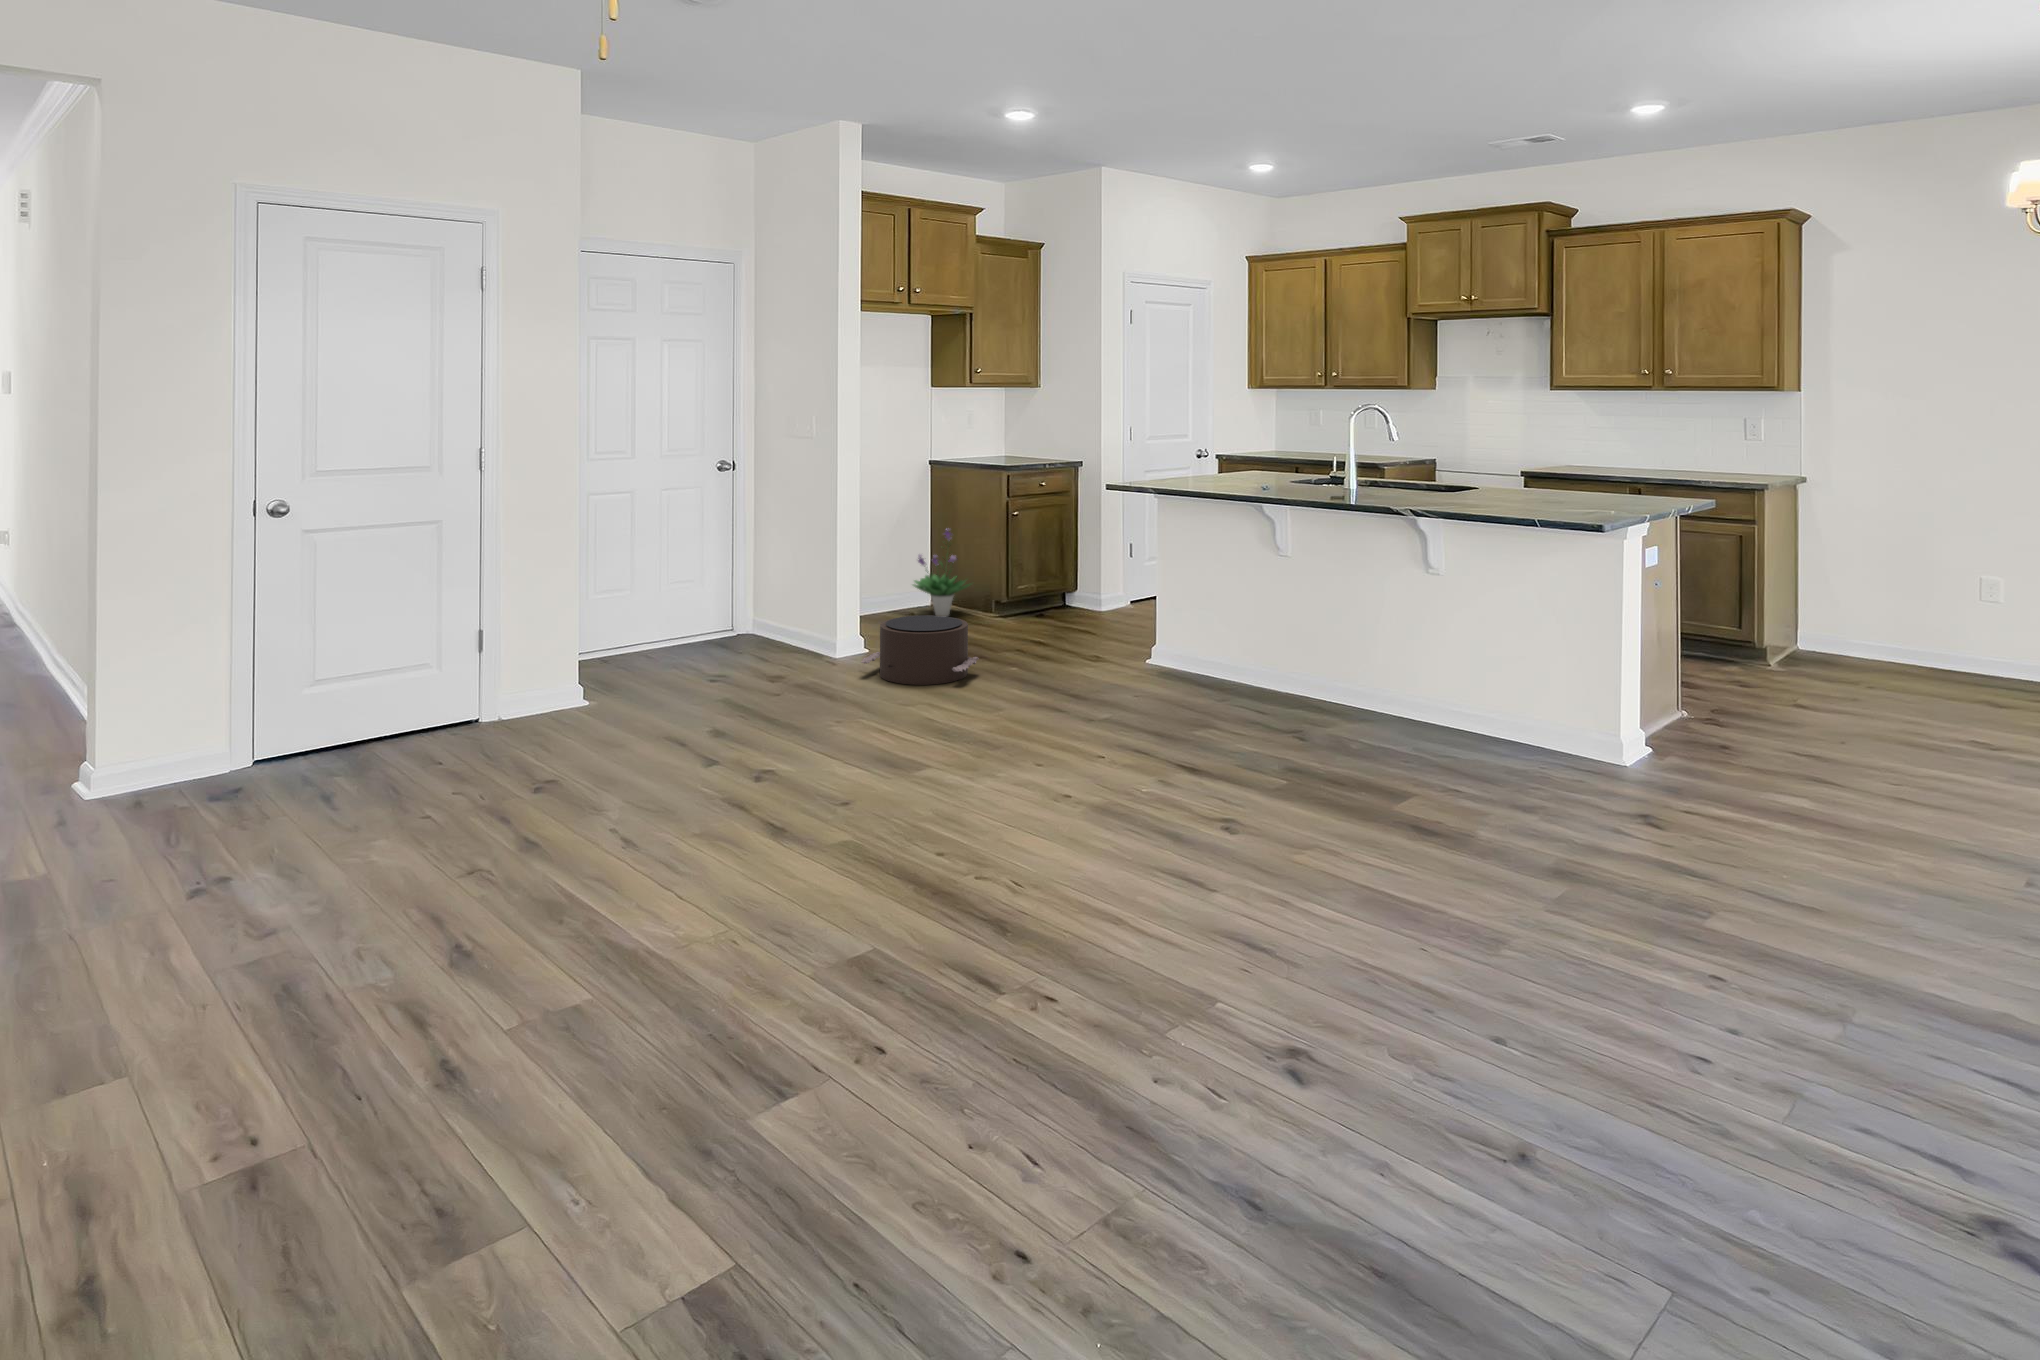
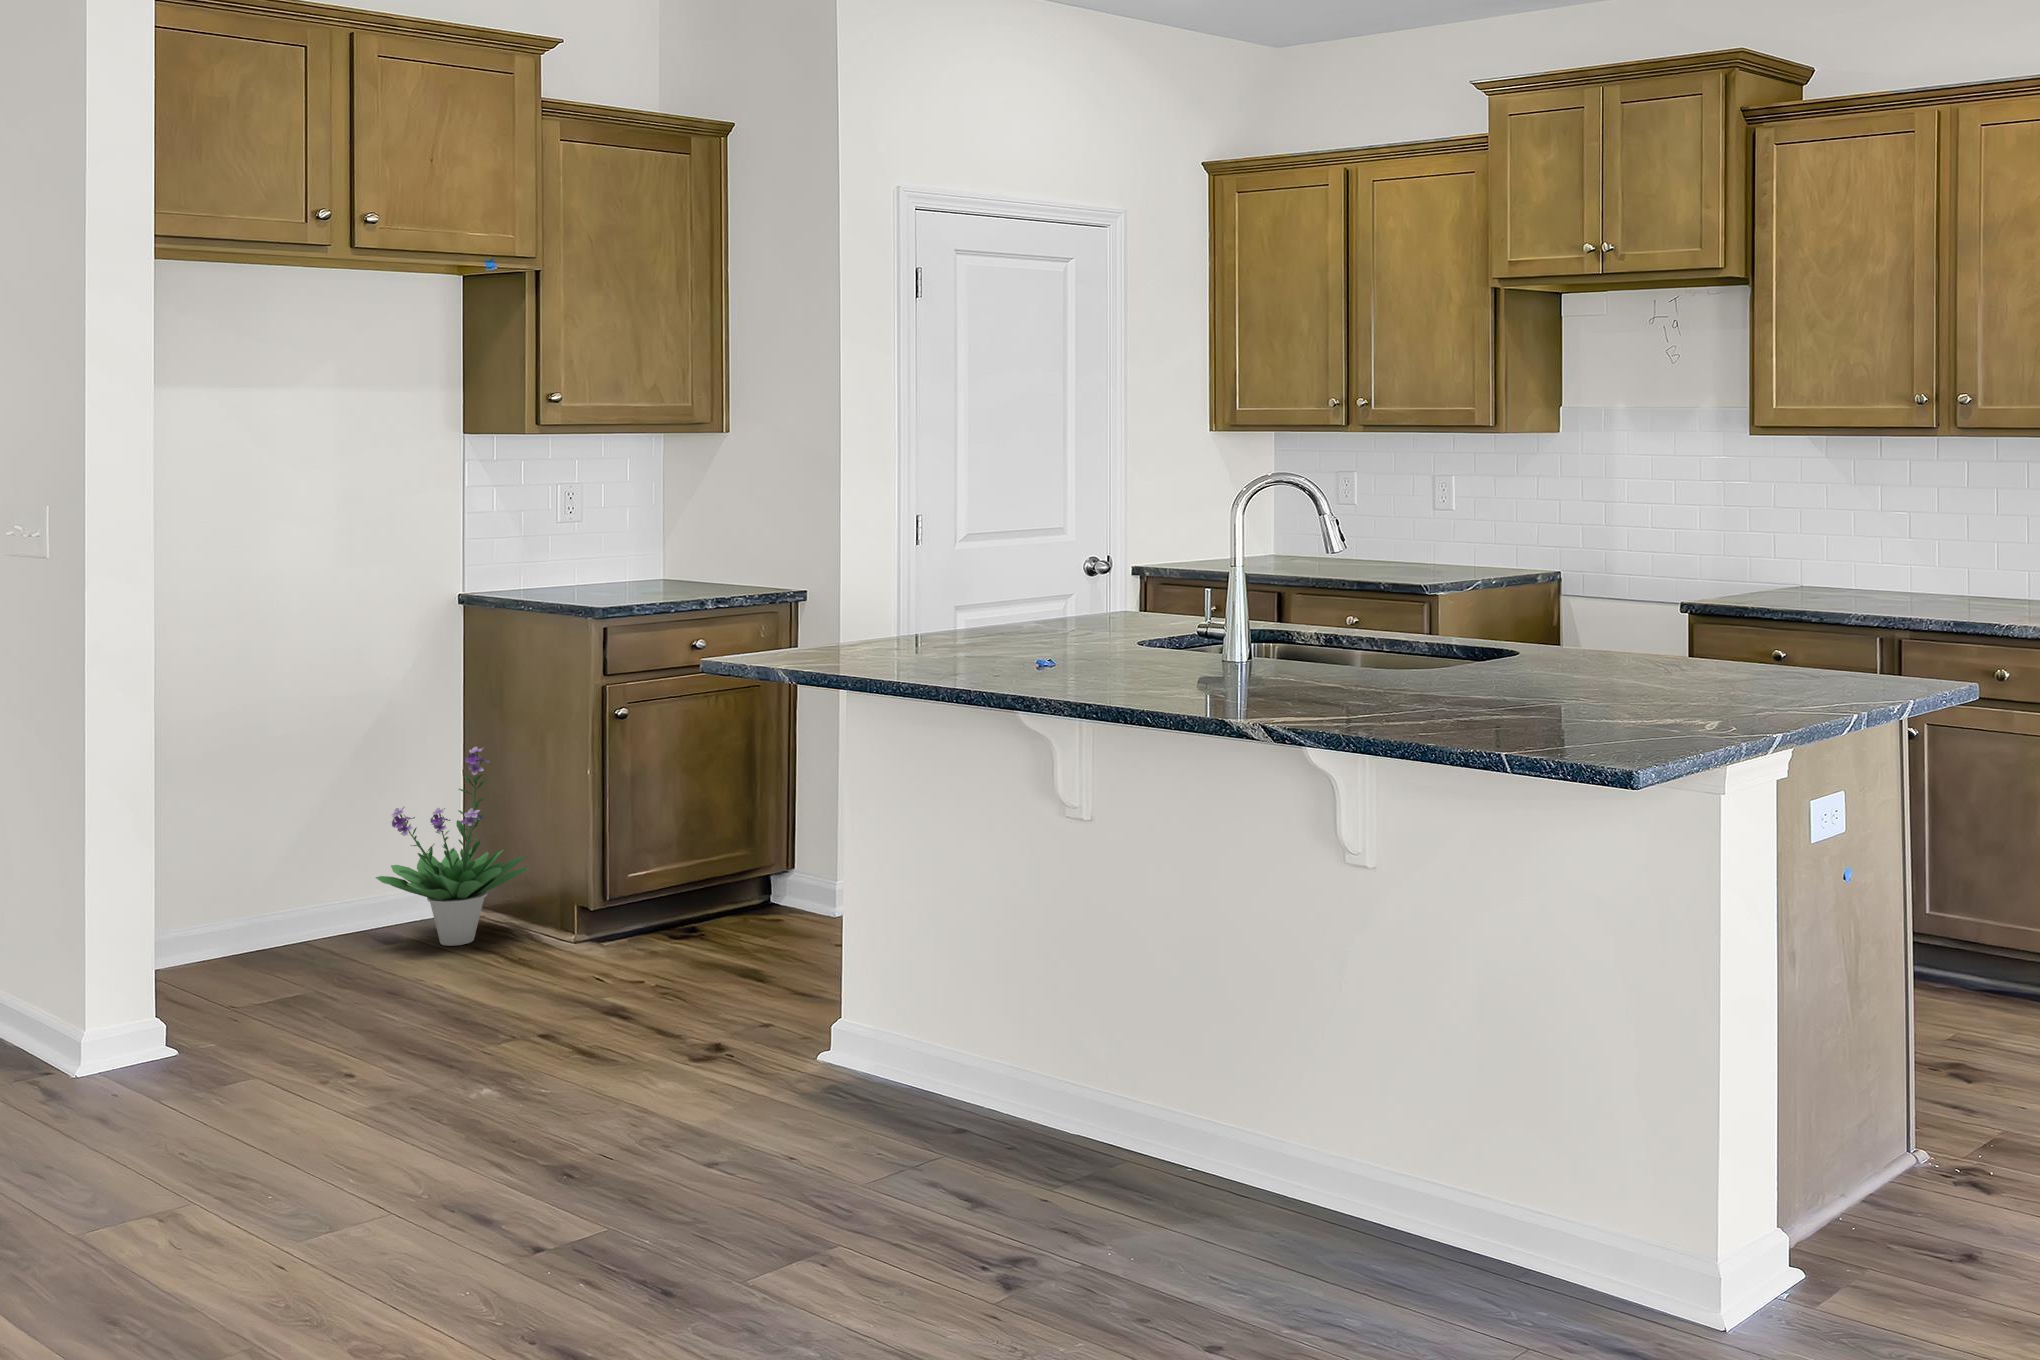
pouf: present [861,615,979,685] -> none [57,976,372,1160]

